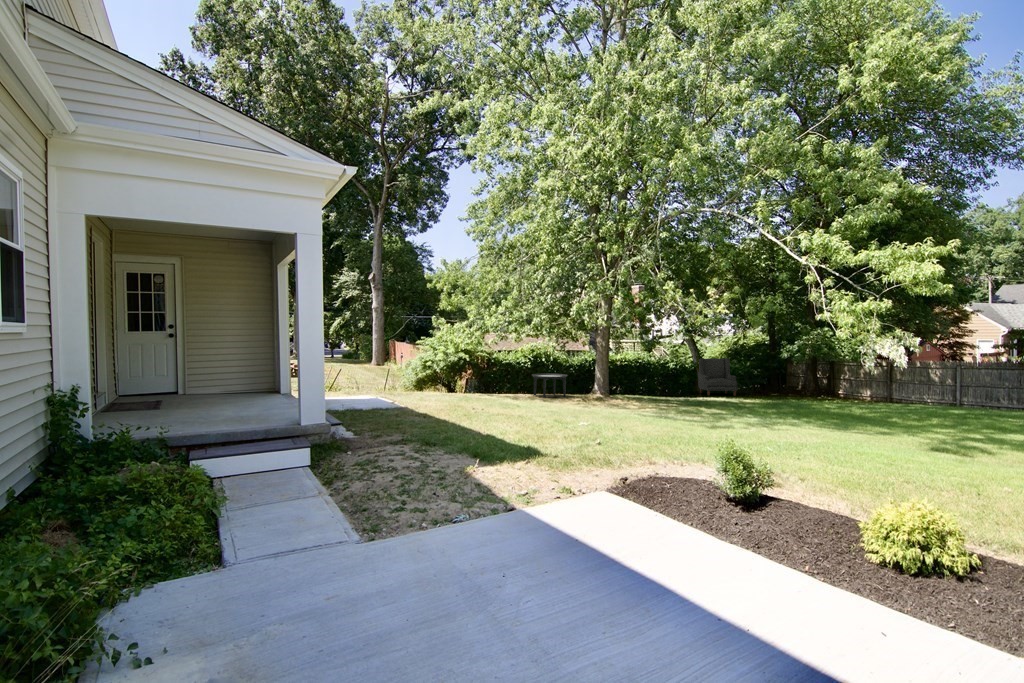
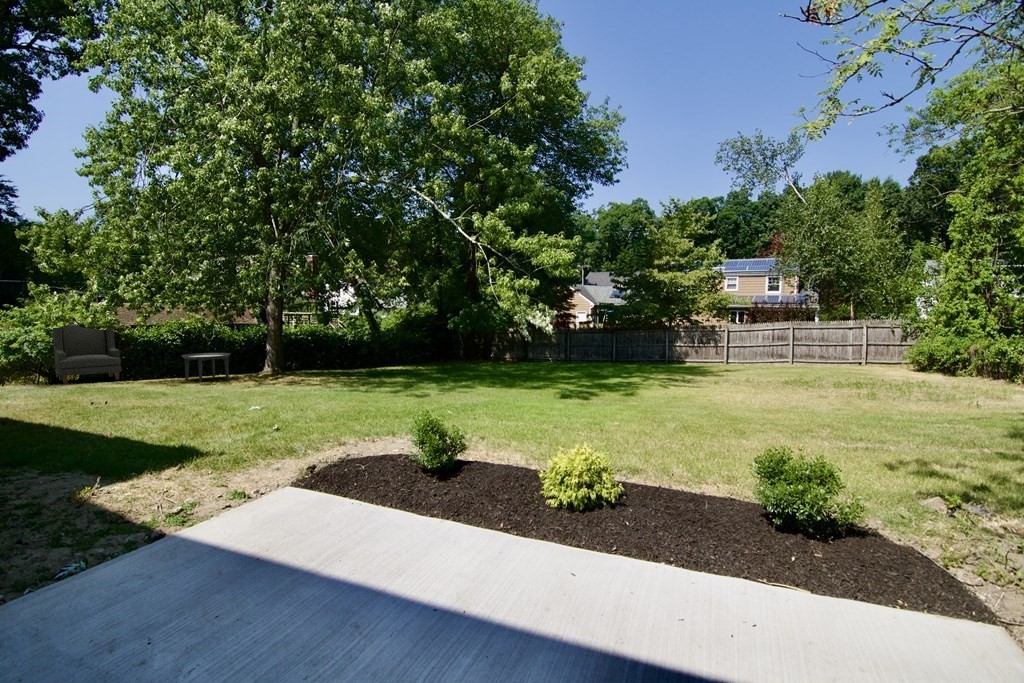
chair: present [697,358,738,396] -> present [53,325,121,384]

